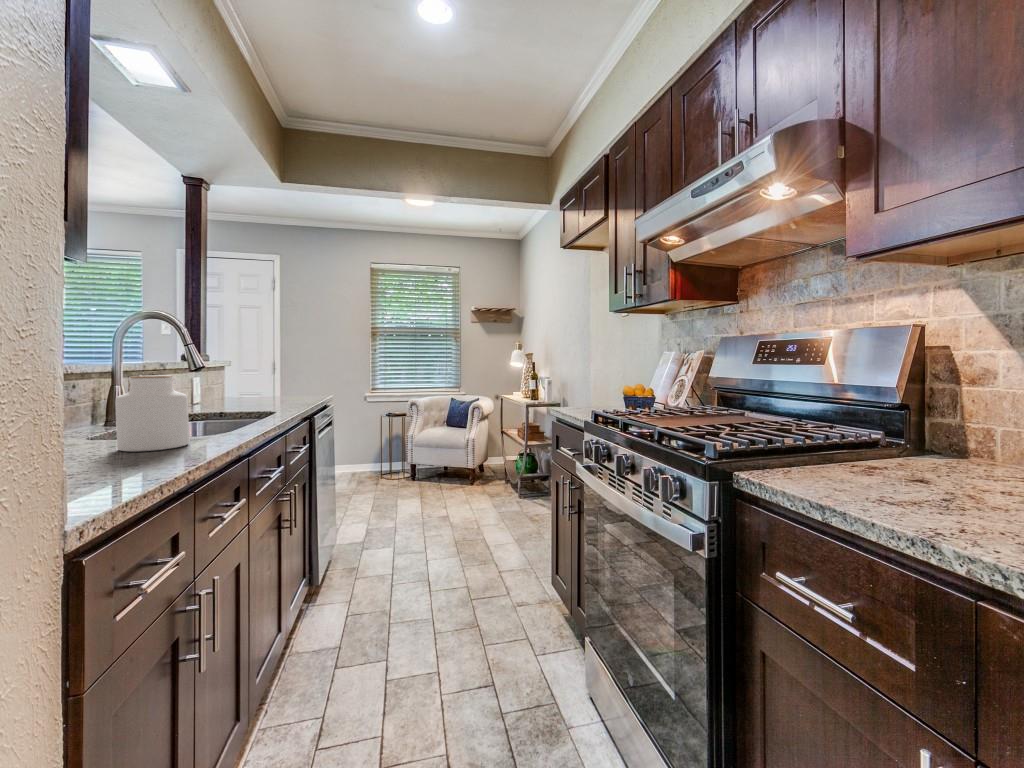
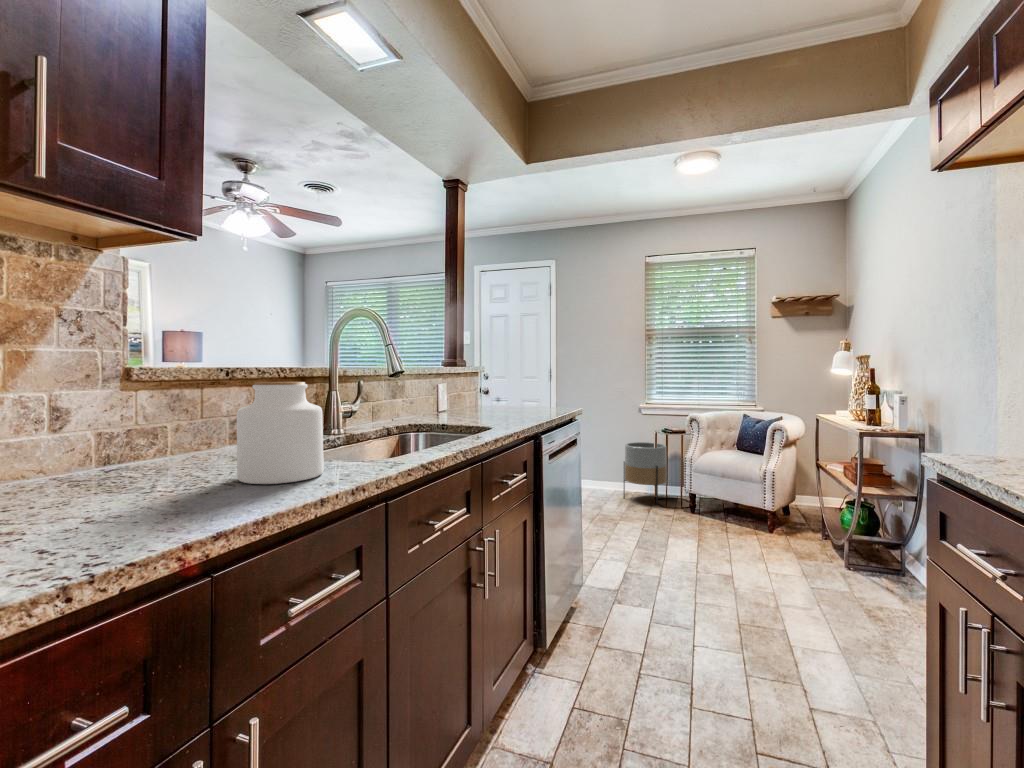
planter: none [354,426,392,479] -> present [624,442,667,505]

